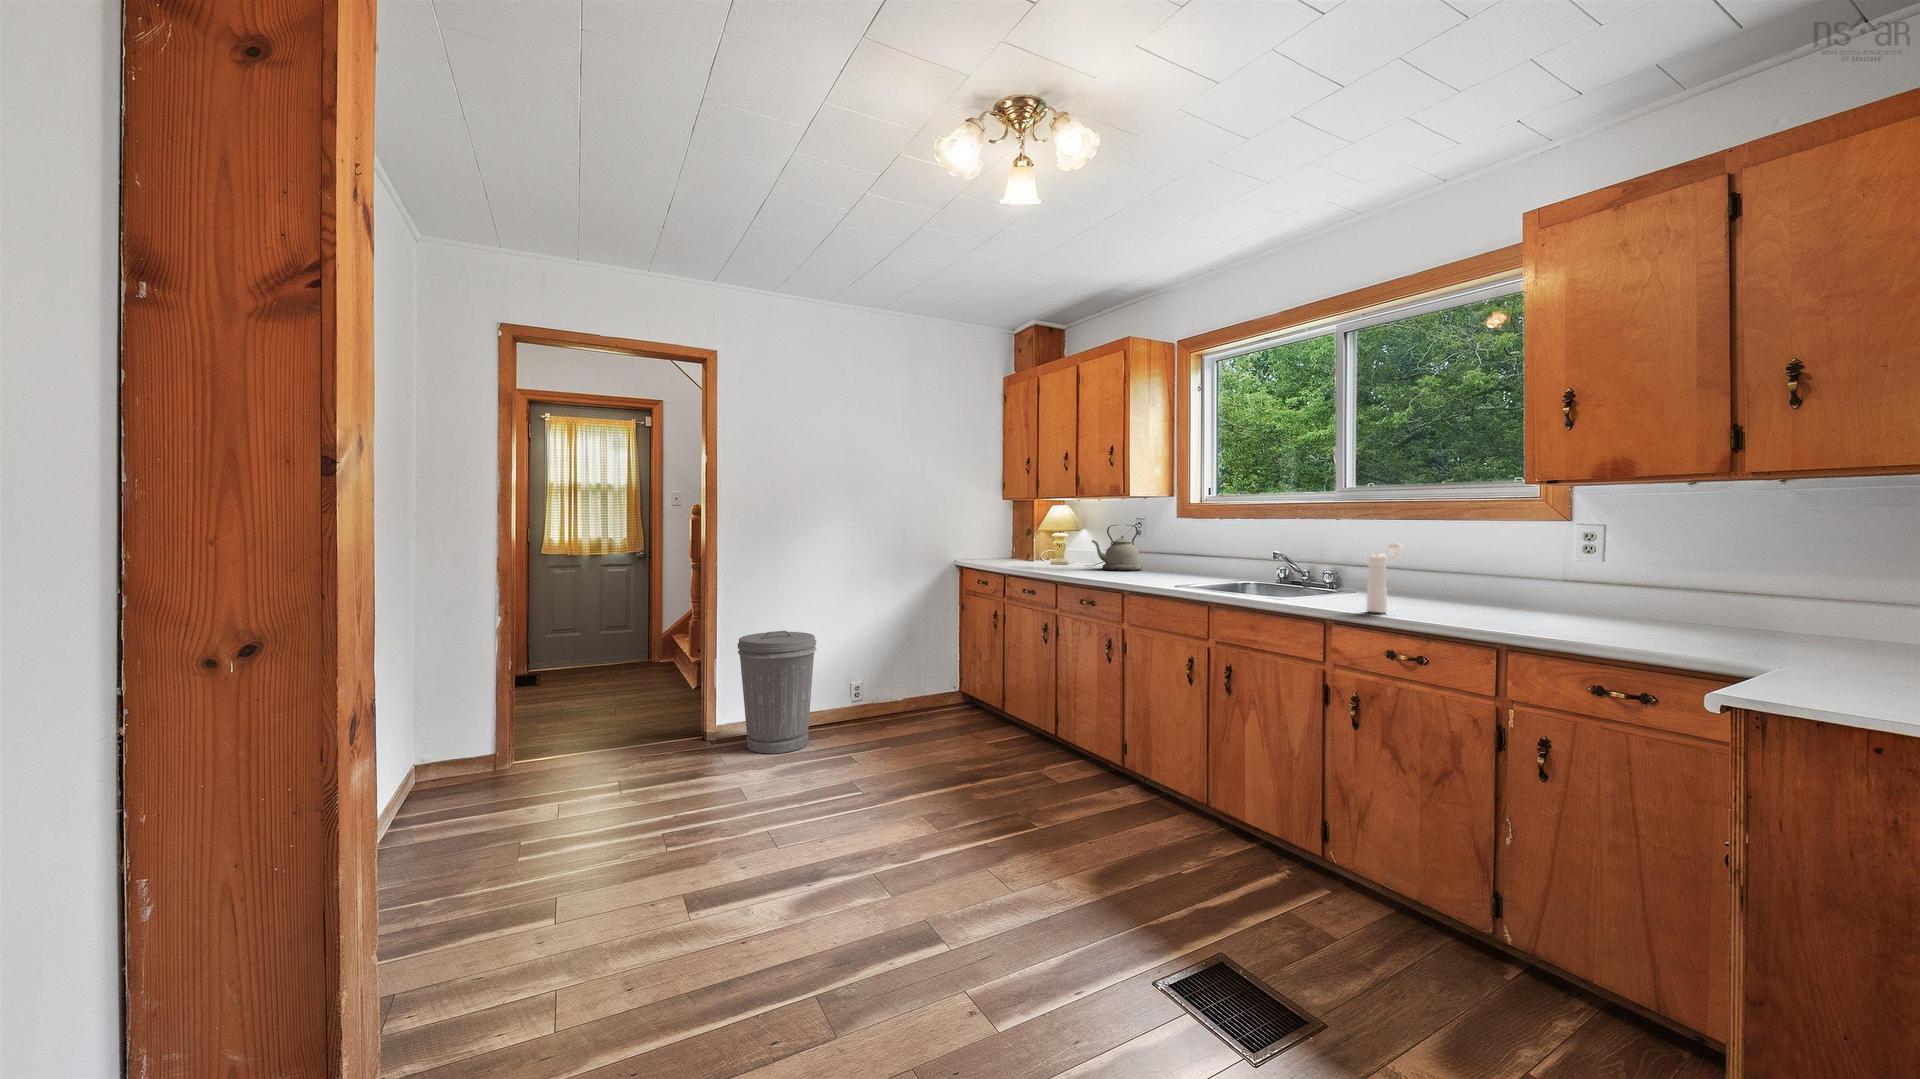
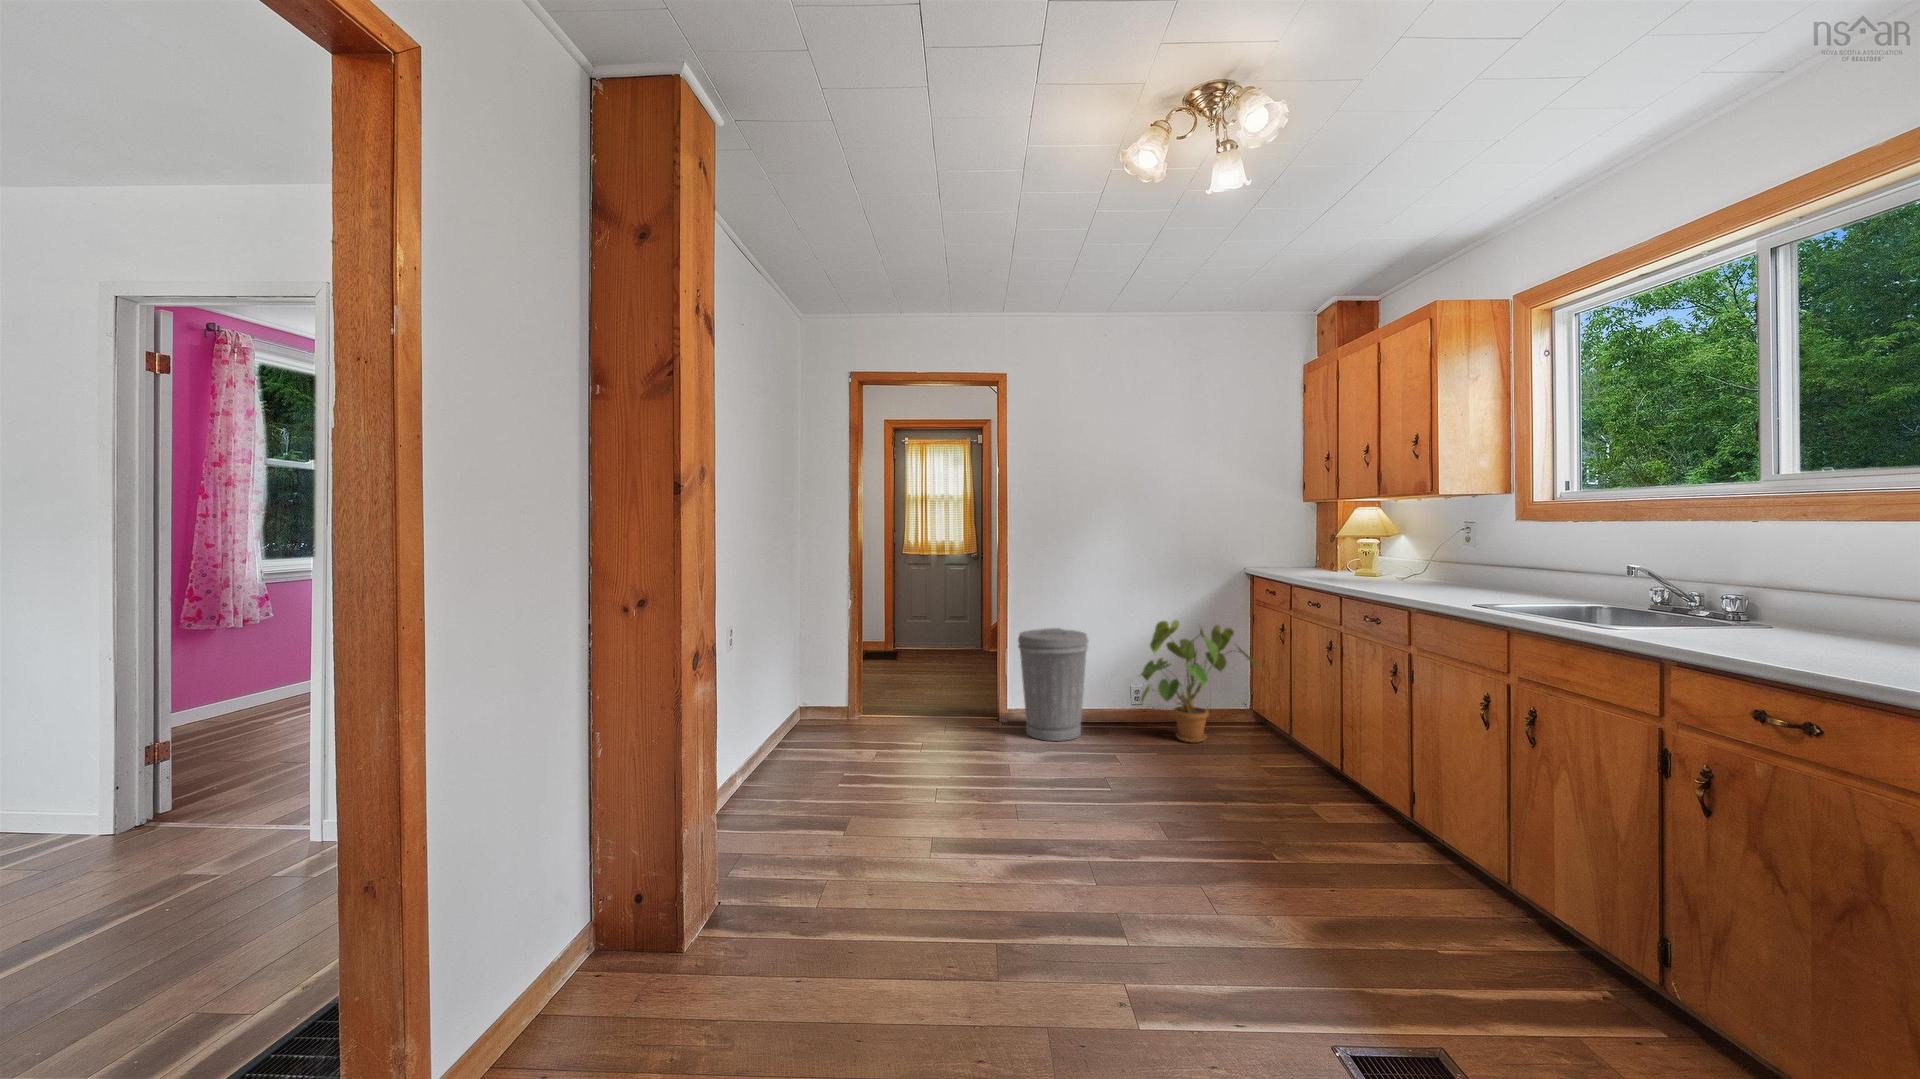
kettle: present [1092,525,1142,570] -> none [1400,527,1473,582]
pepper mill: present [1366,543,1403,613] -> none [1737,556,1819,654]
house plant: none [864,615,979,734] -> present [1140,620,1258,743]

